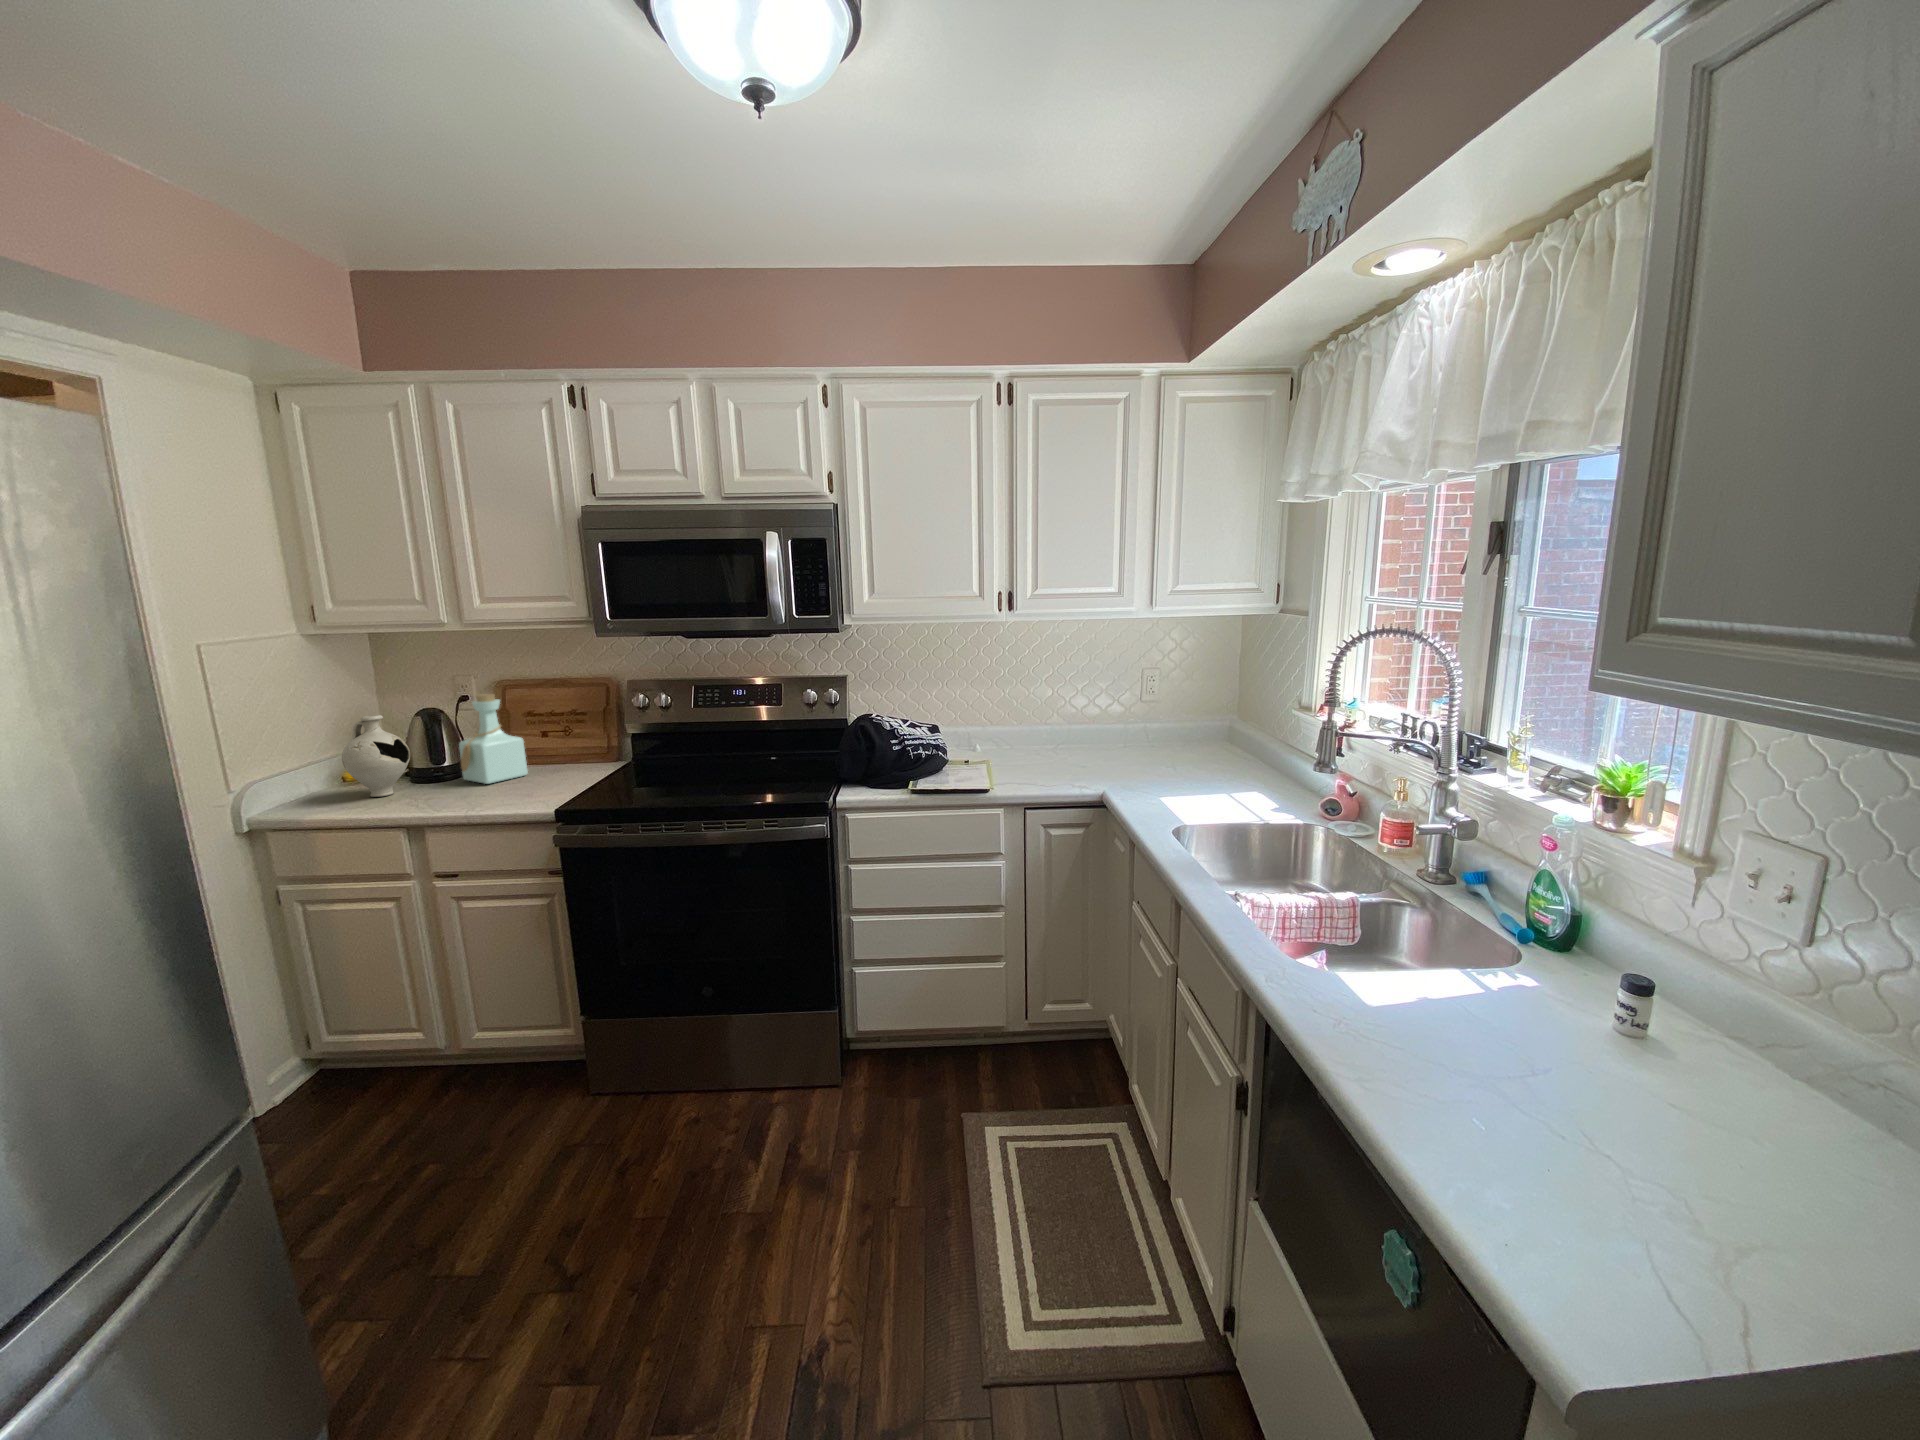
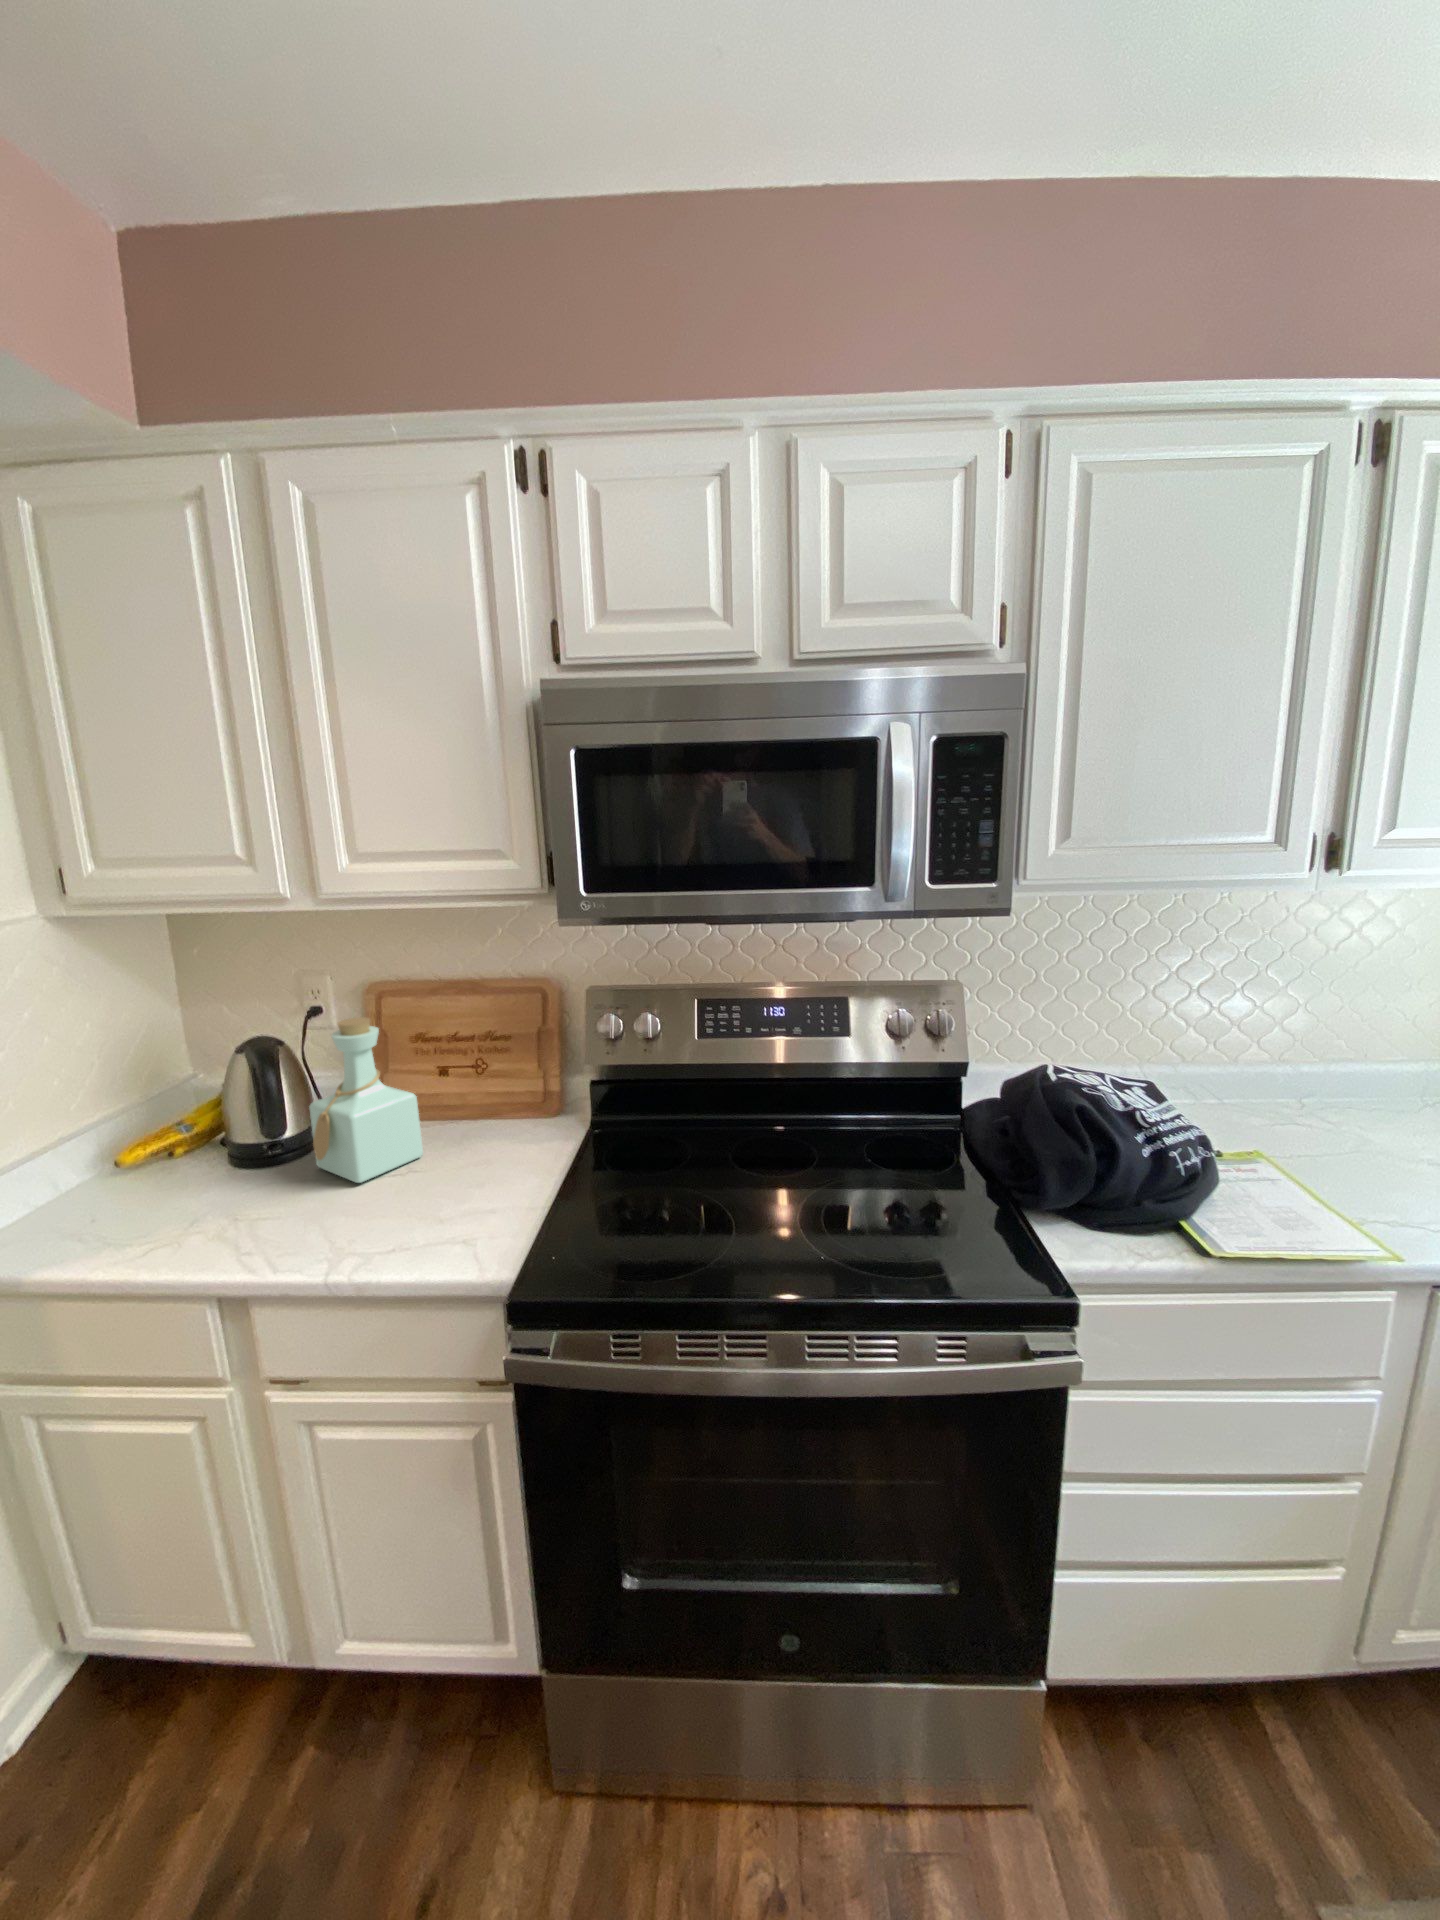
decorative vase: present [342,715,410,797] -> none [108,1066,227,1217]

